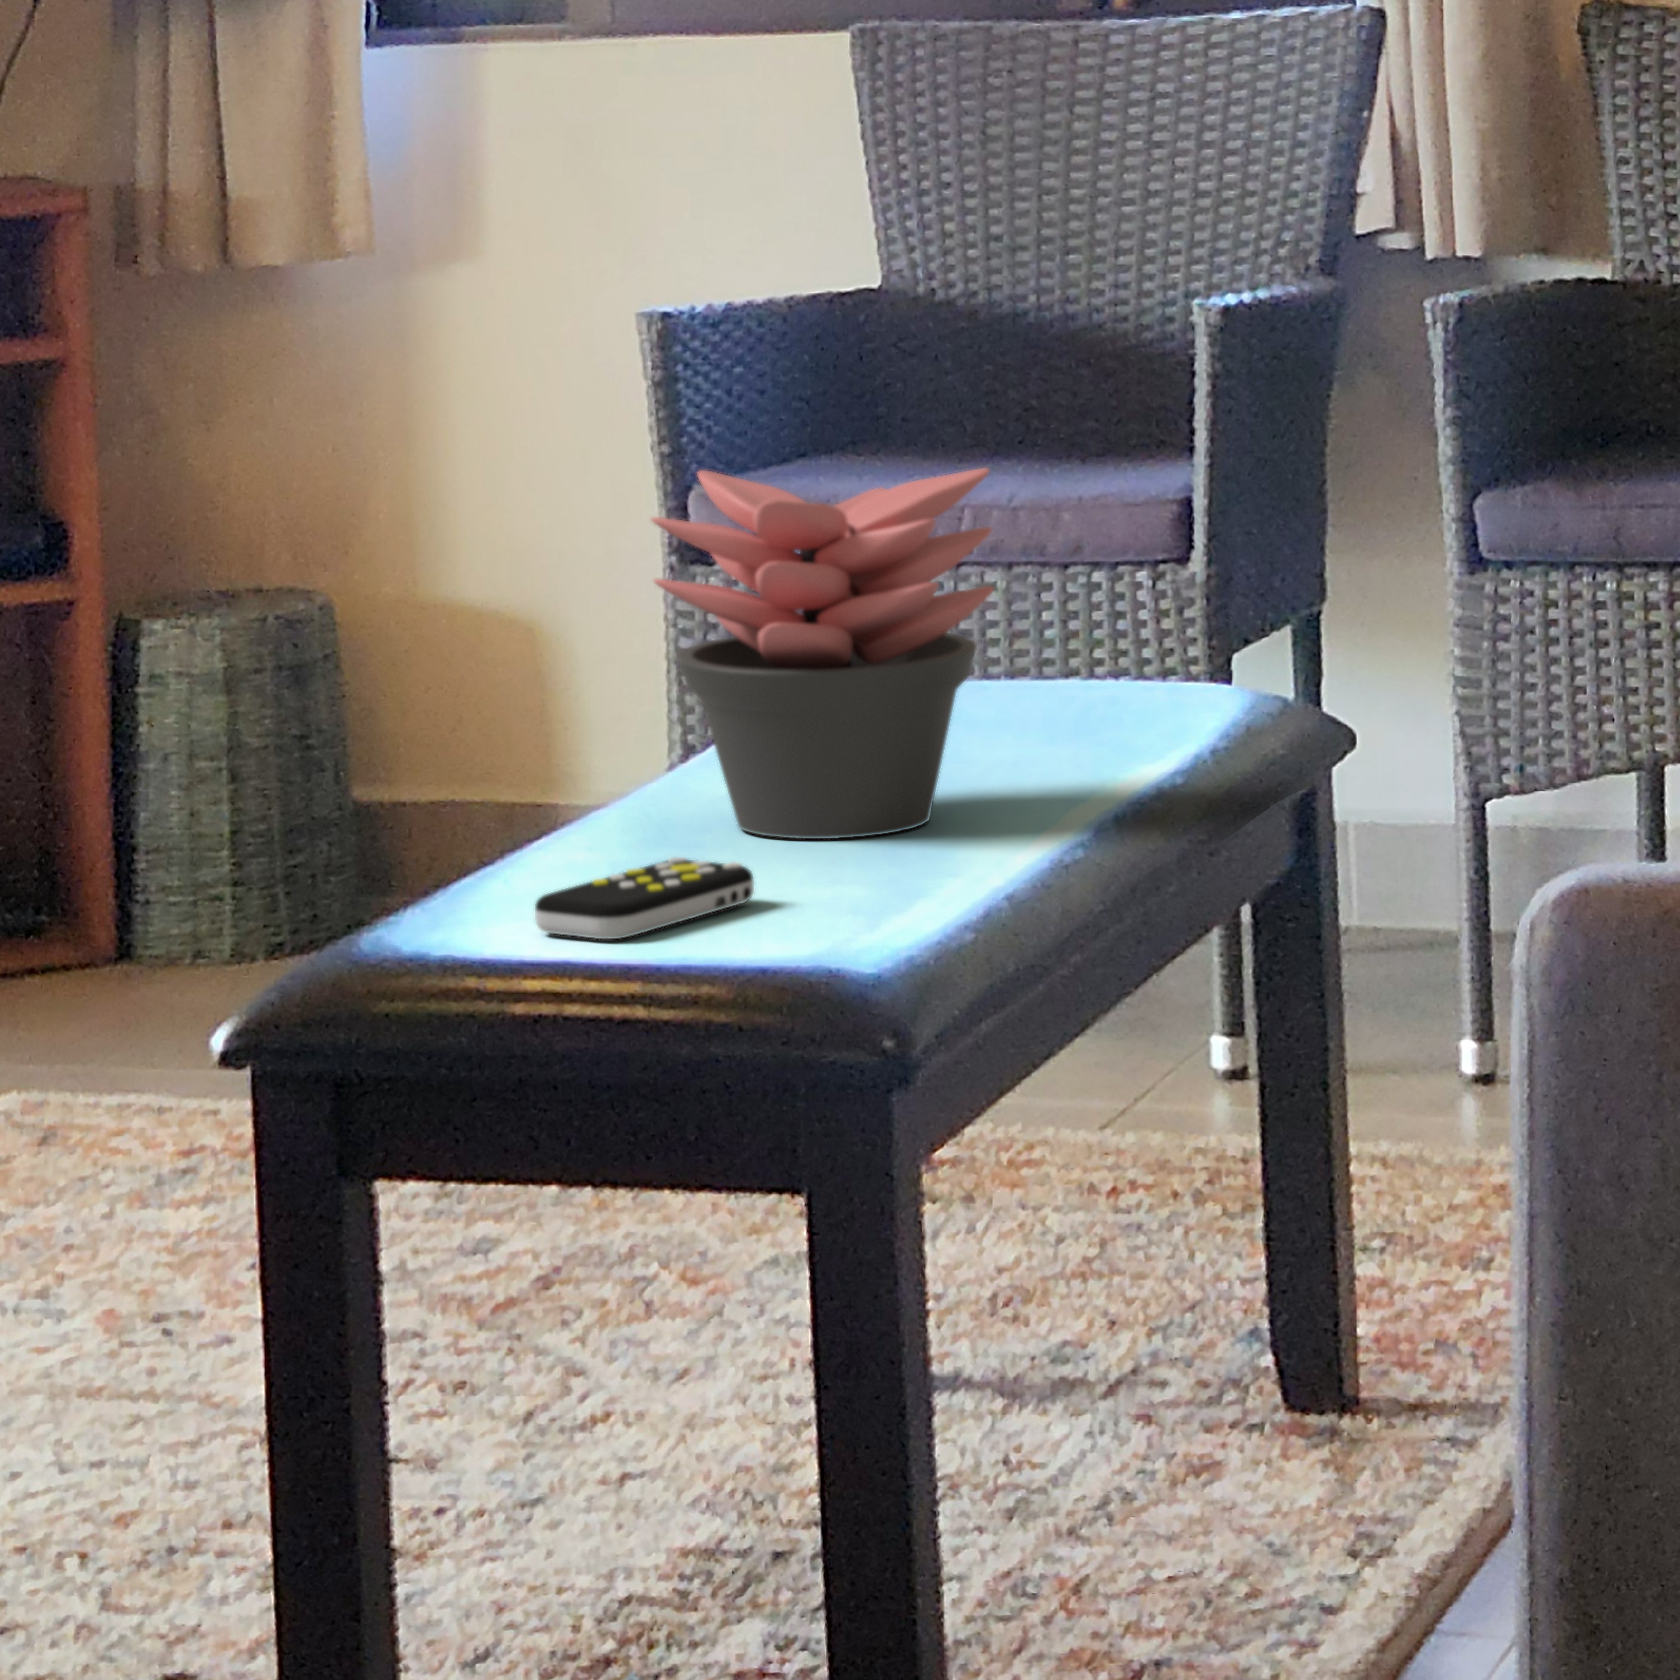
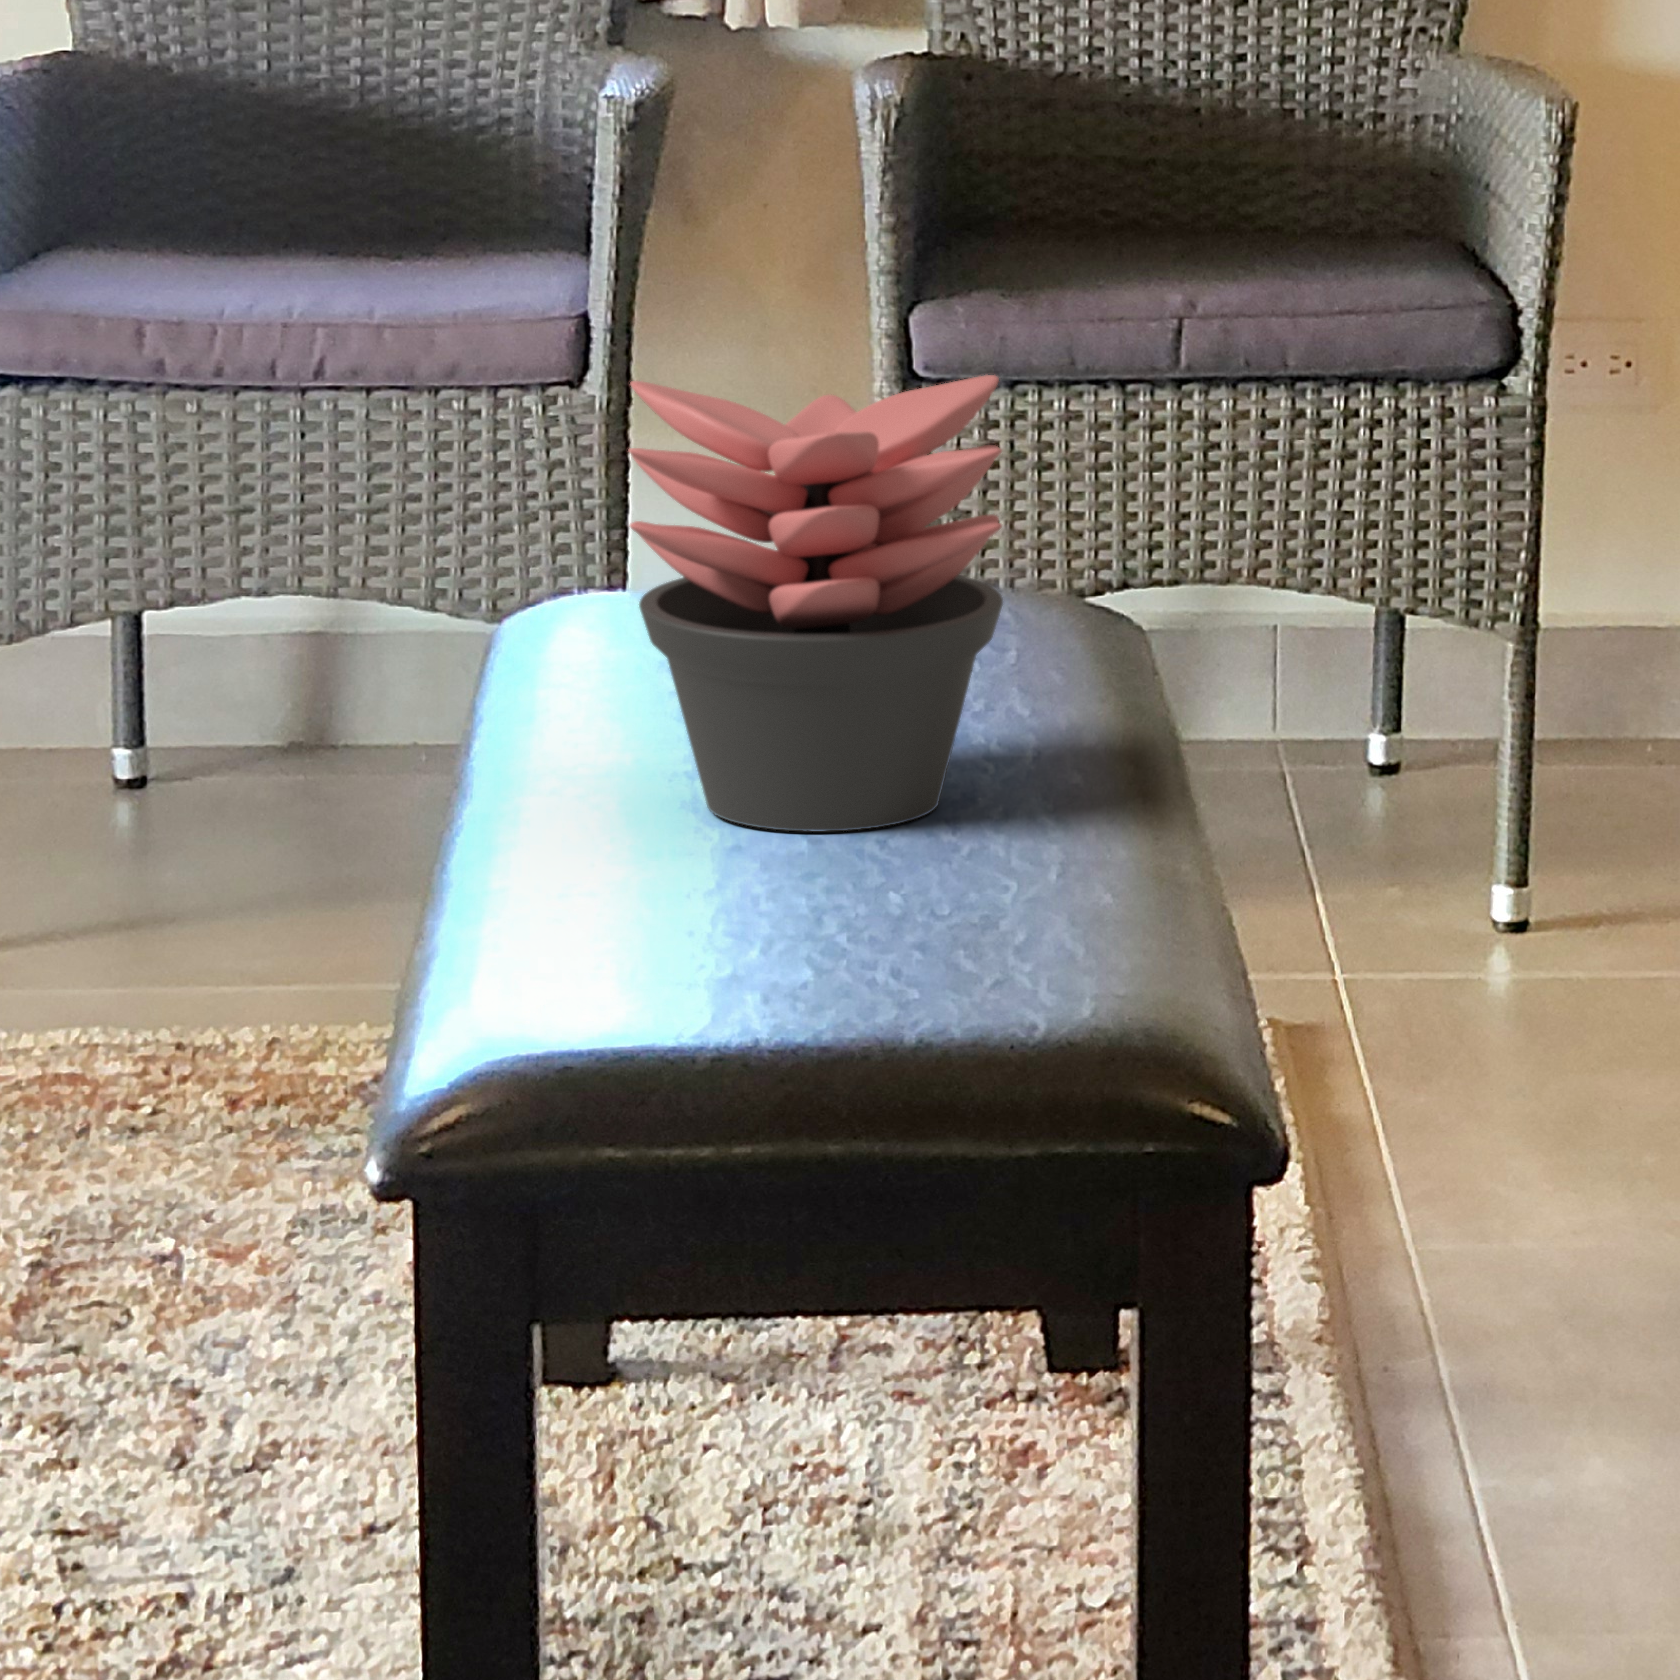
remote control: present [535,857,754,939] -> none [708,886,921,1009]

